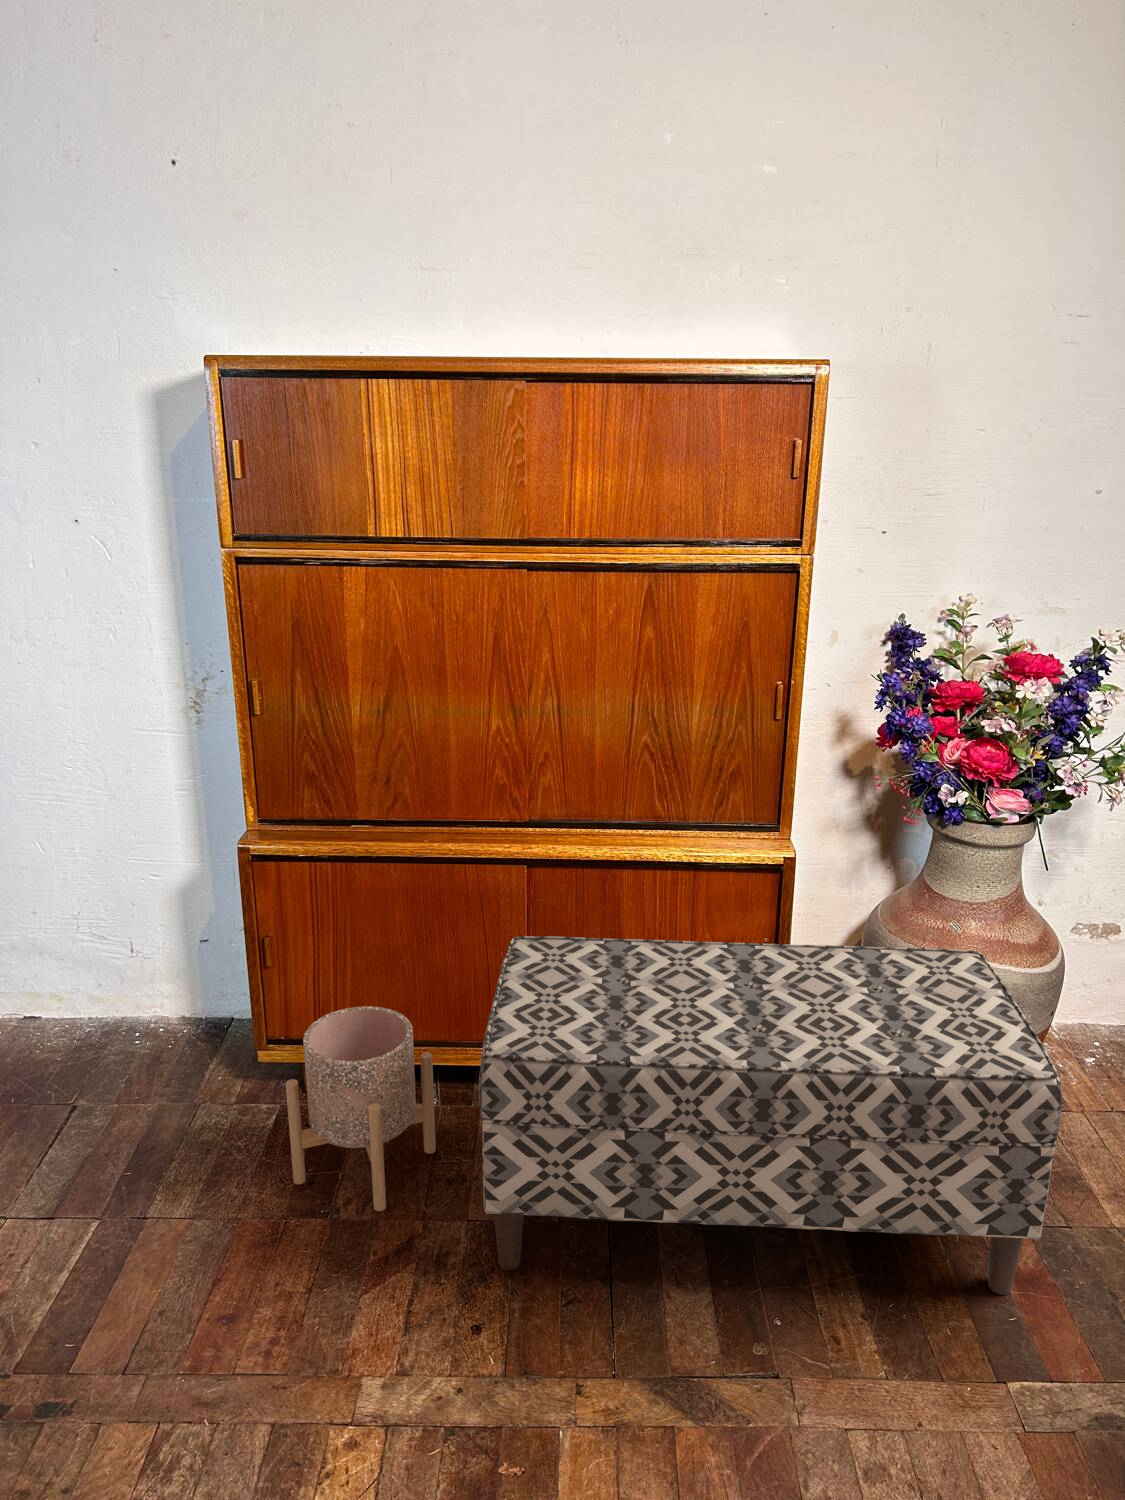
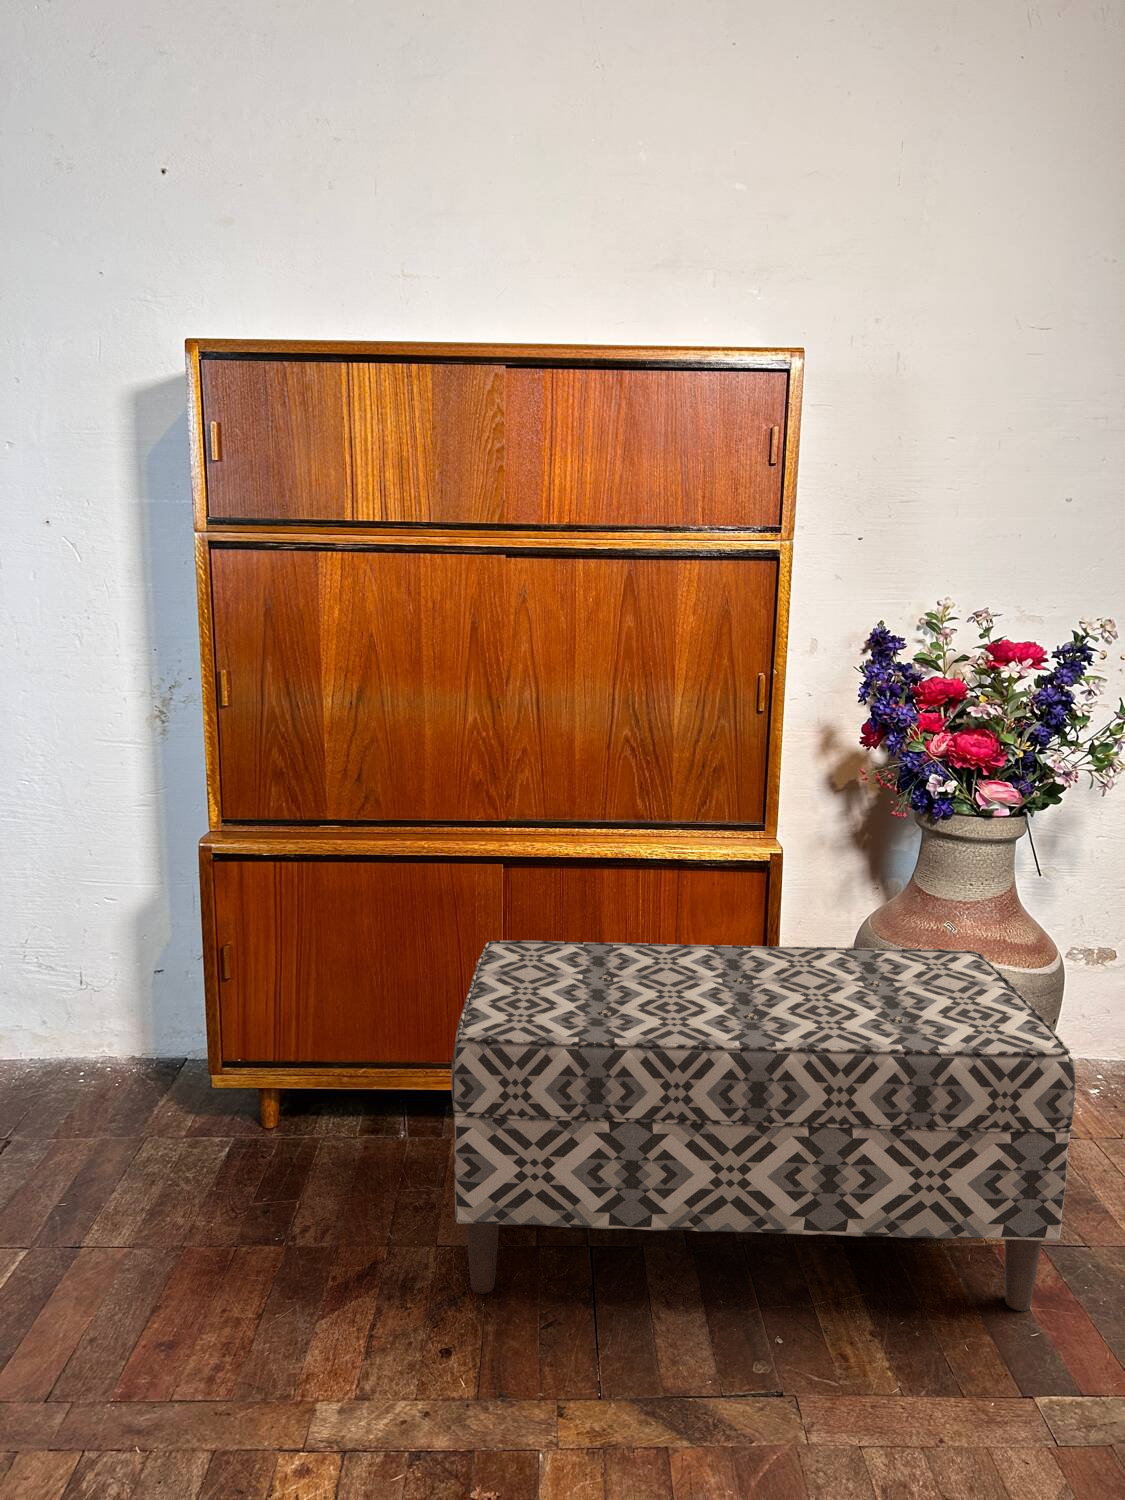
planter: present [286,1006,436,1211] -> none [241,1019,402,1238]

